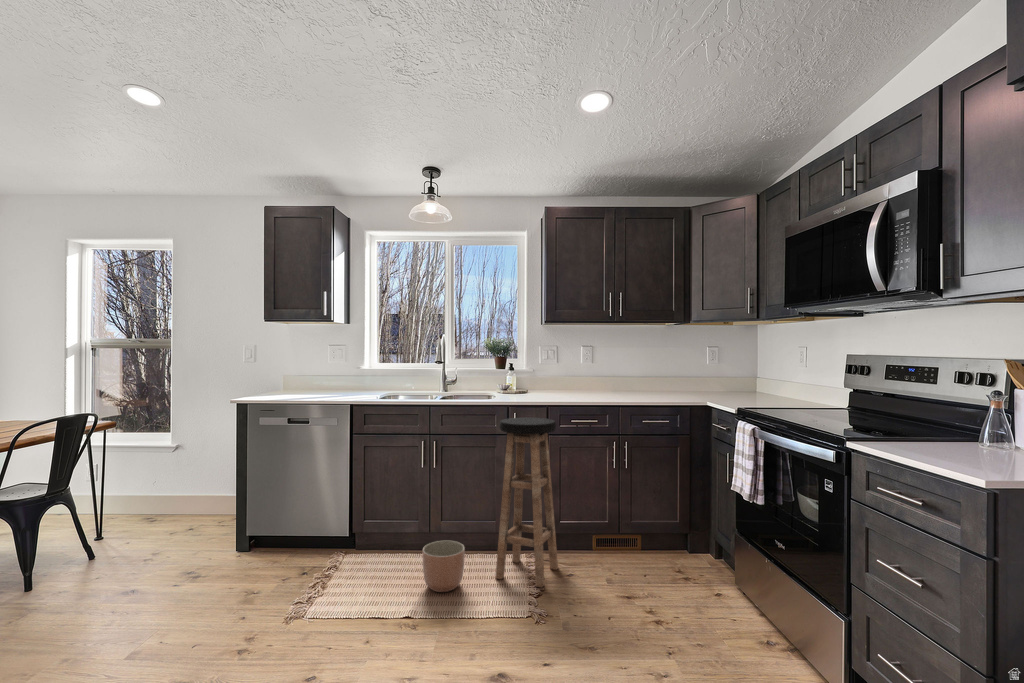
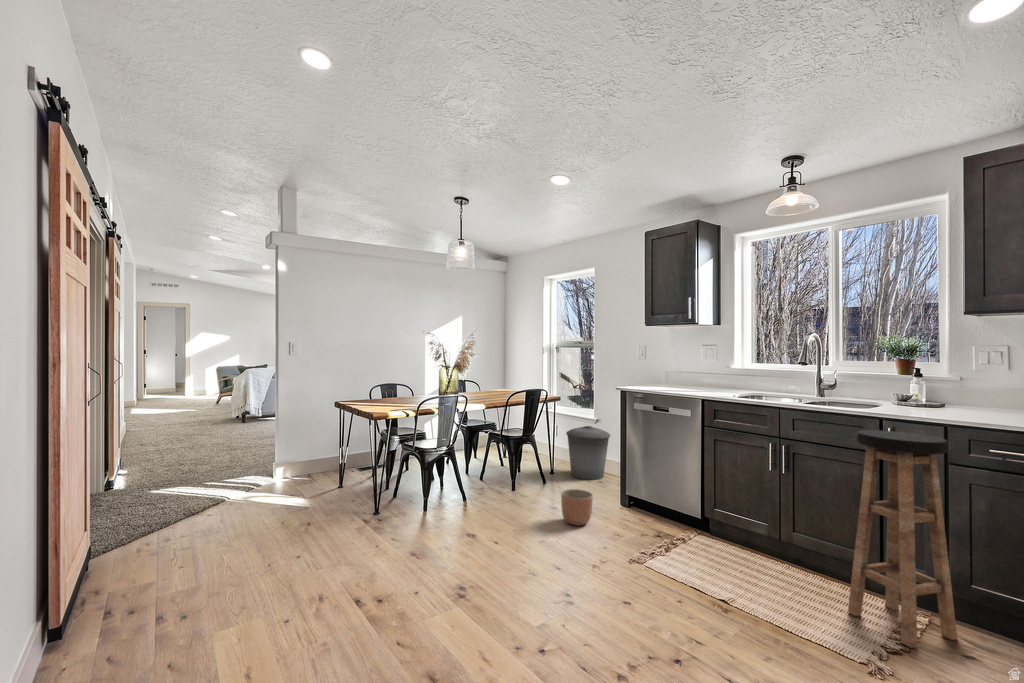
trash can: none [128,457,202,534] -> present [566,426,610,480]
planter: present [422,541,465,592] -> present [561,489,593,526]

